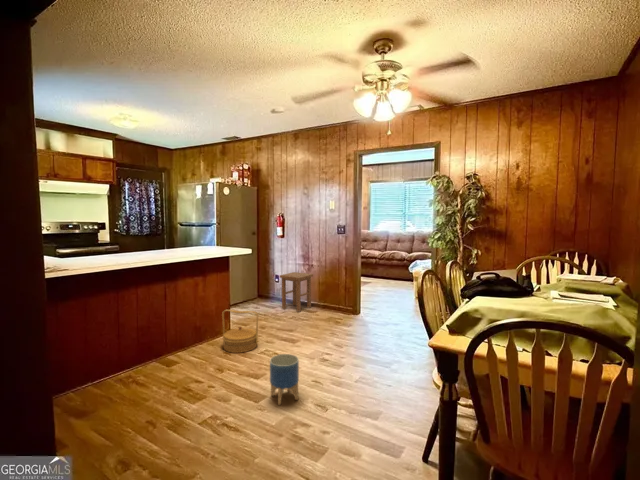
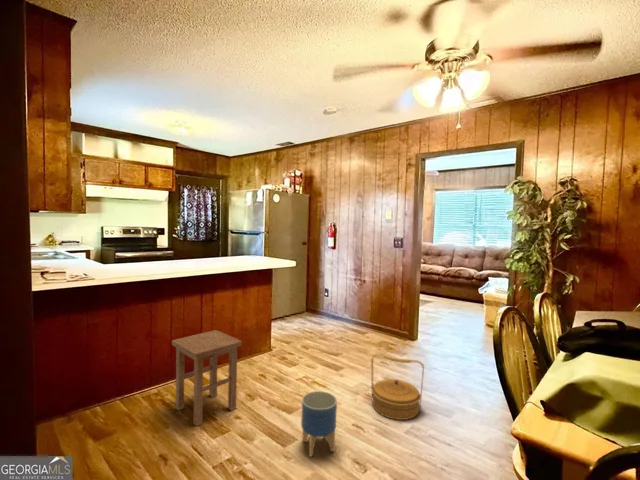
stool: present [280,272,313,312] -> present [172,330,242,426]
basket: present [222,309,258,353] -> present [371,354,424,420]

